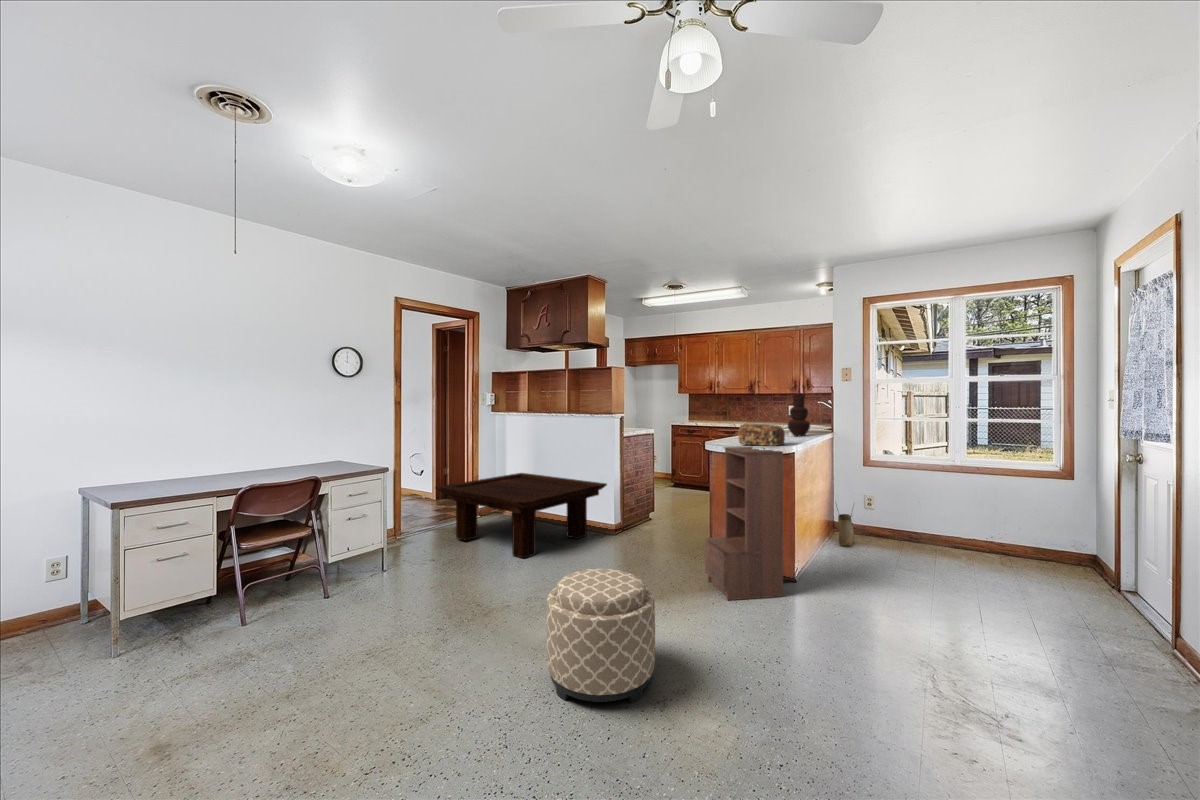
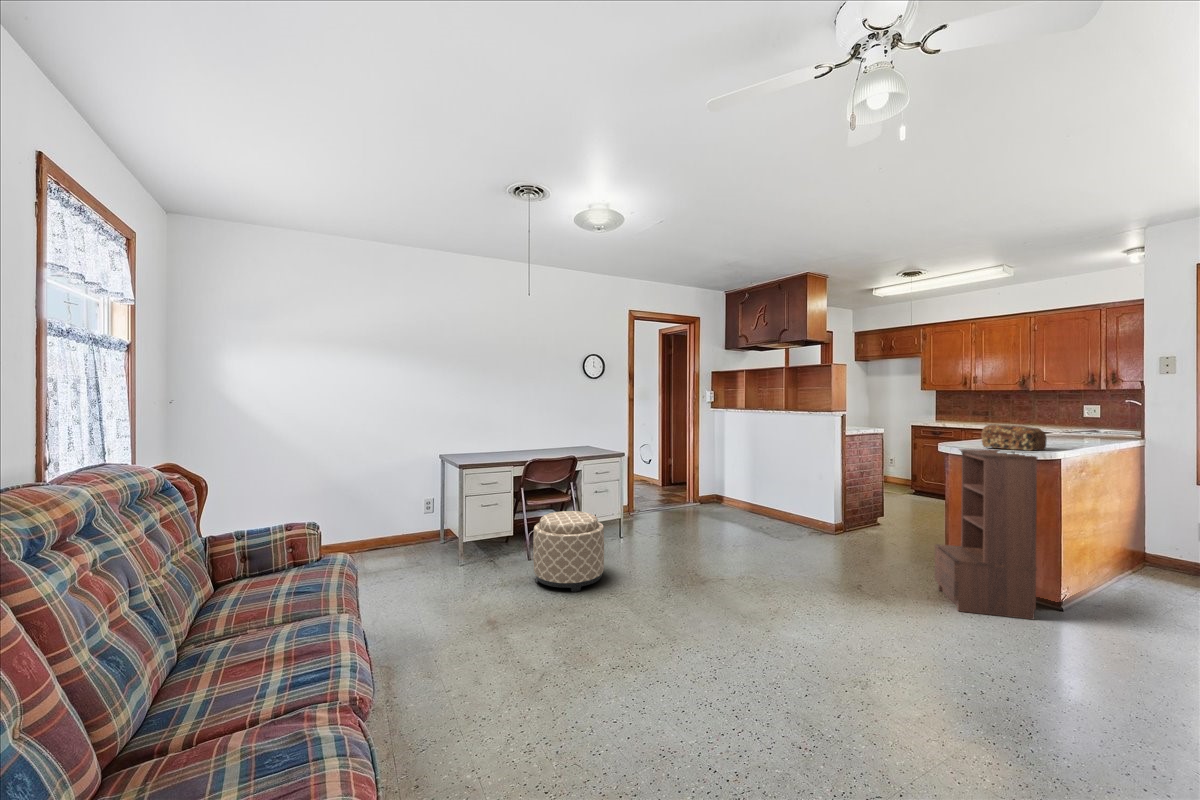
vase: present [788,394,810,436] -> none [1061,391,1097,442]
coffee table: present [435,473,607,558] -> none [662,466,827,543]
woven basket: present [836,505,854,546] -> none [1139,525,1172,582]
ottoman: present [546,569,655,703] -> present [533,511,604,592]

